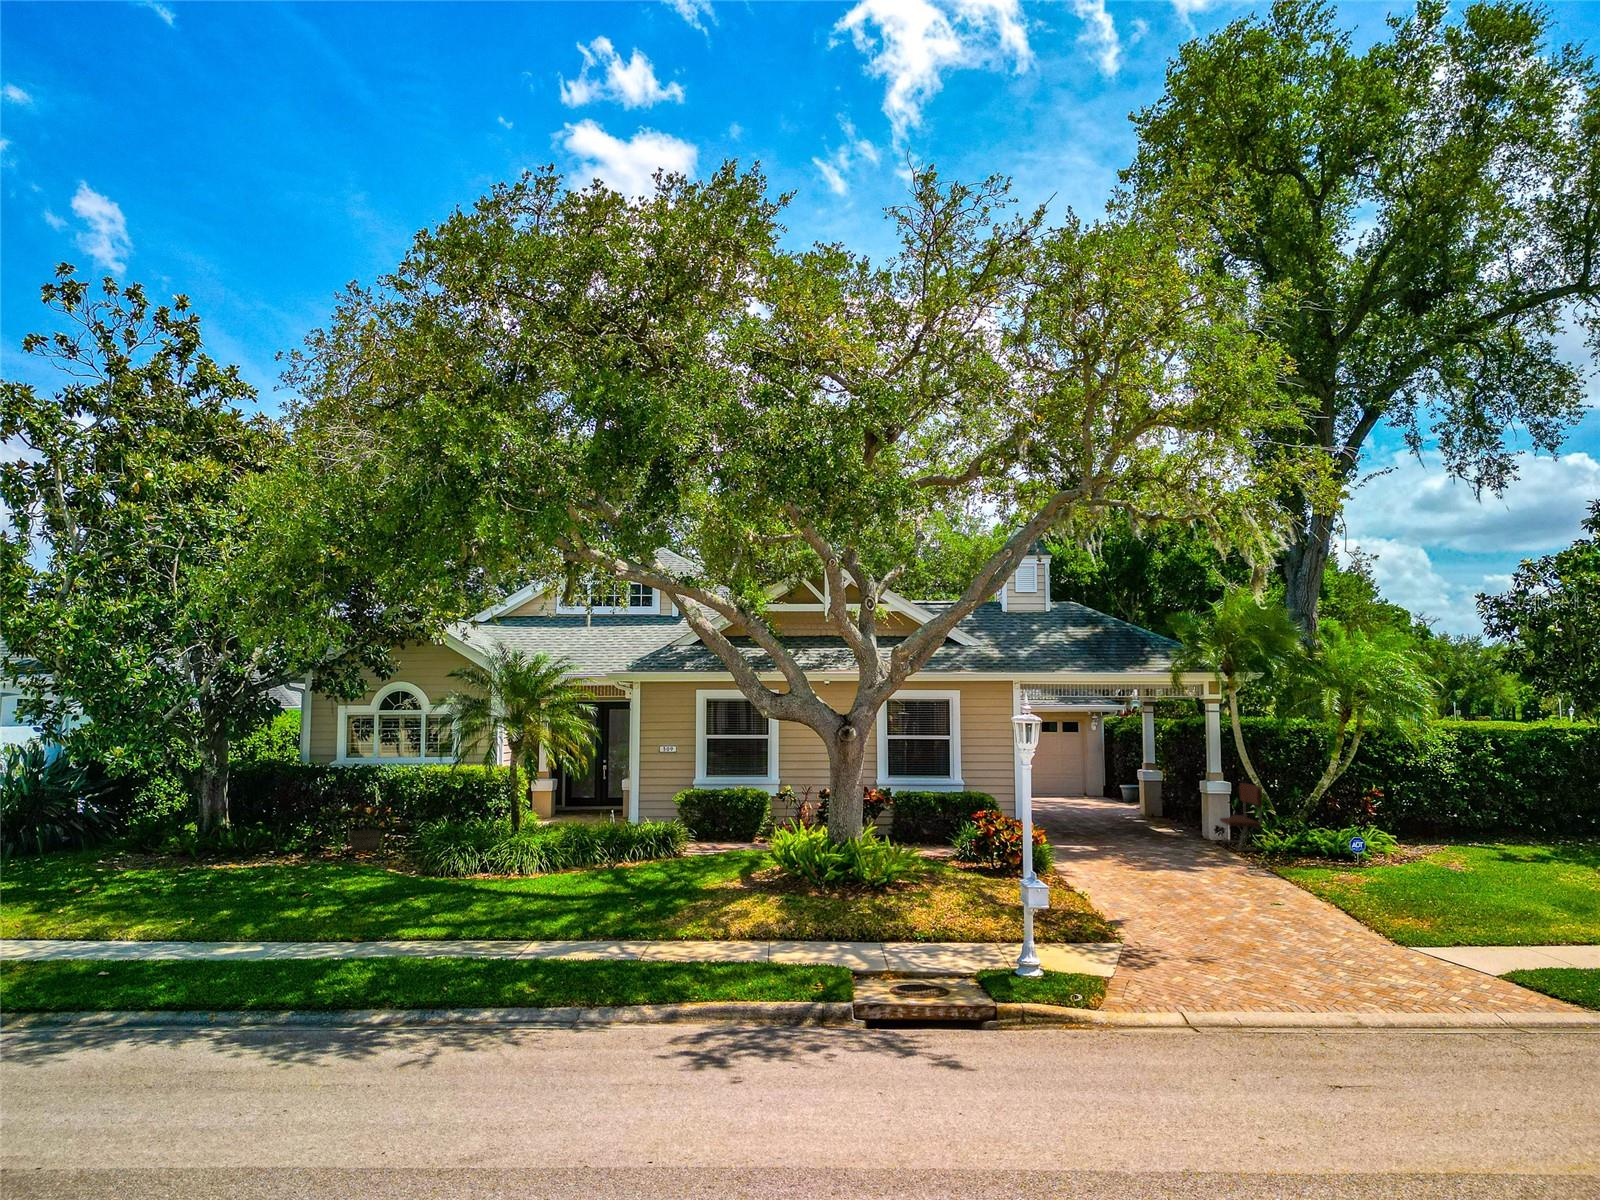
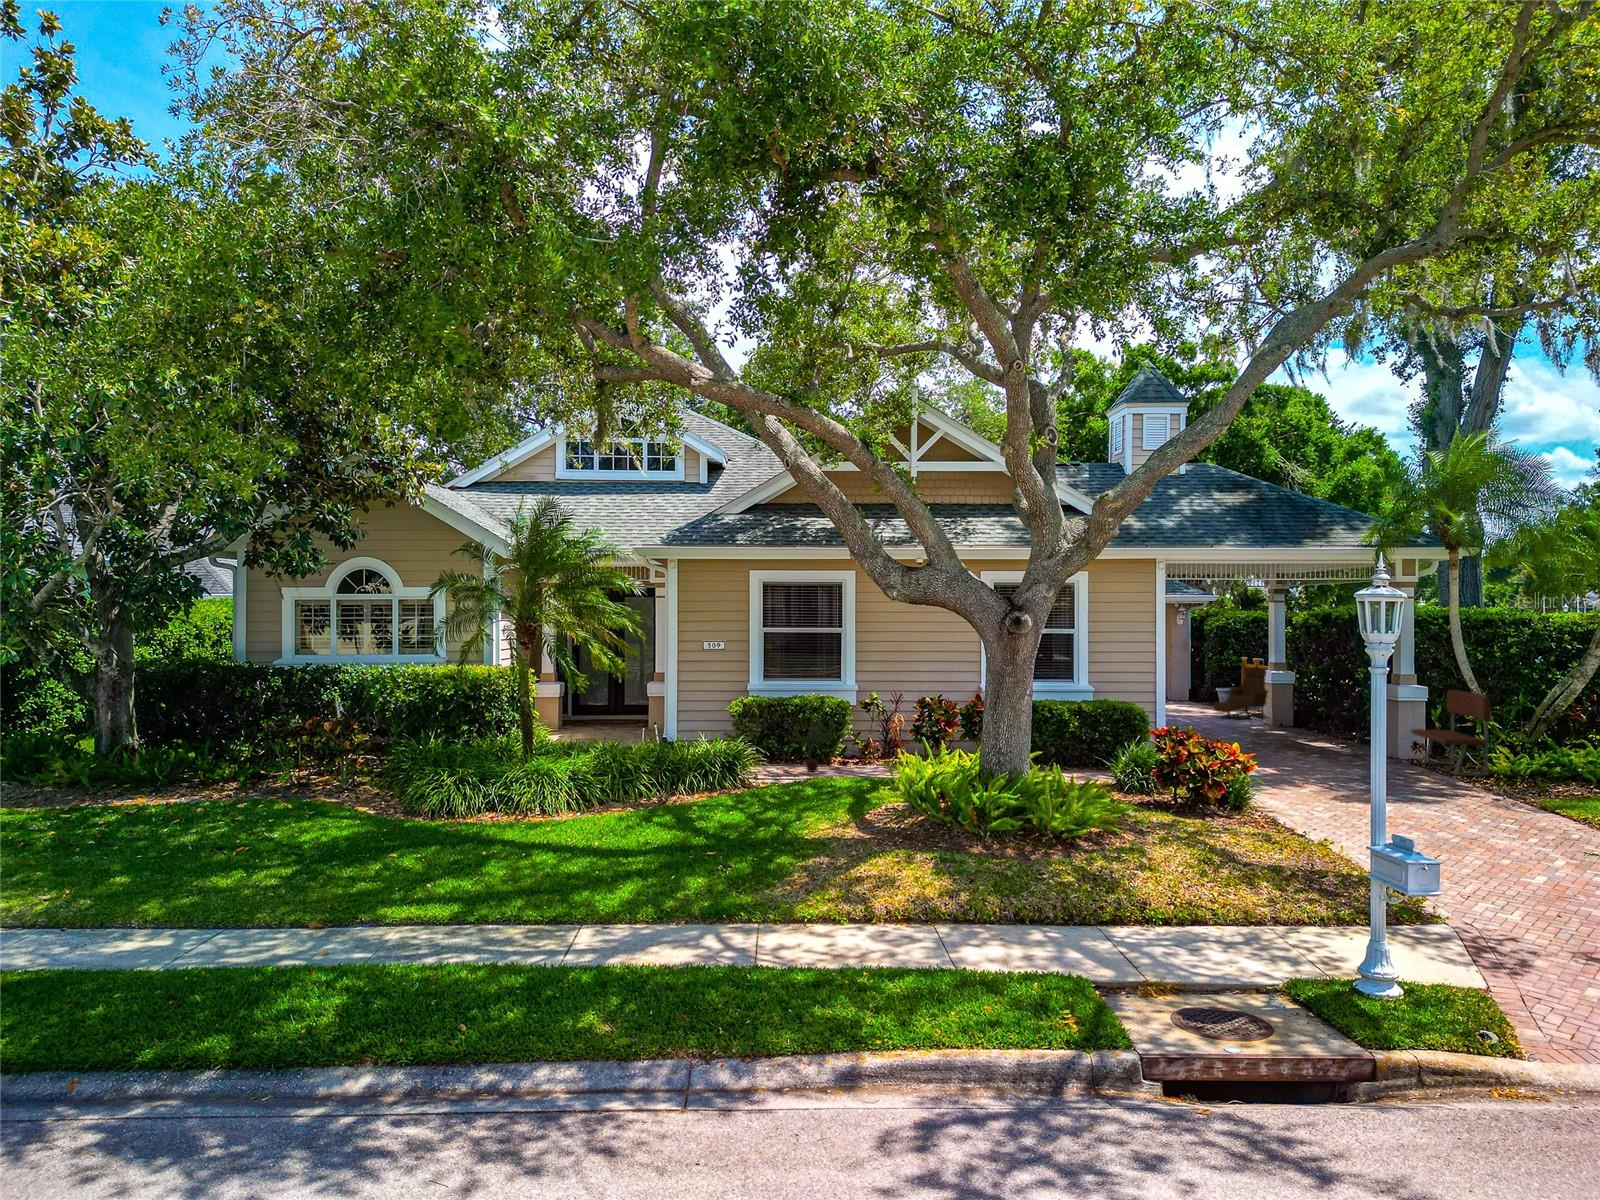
lounge chair: none [1090,766,1137,810] -> present [1214,667,1268,719]
potted tree: none [719,802,755,848] -> present [790,715,835,772]
wooden bucket: present [349,828,380,852] -> none [304,743,346,778]

